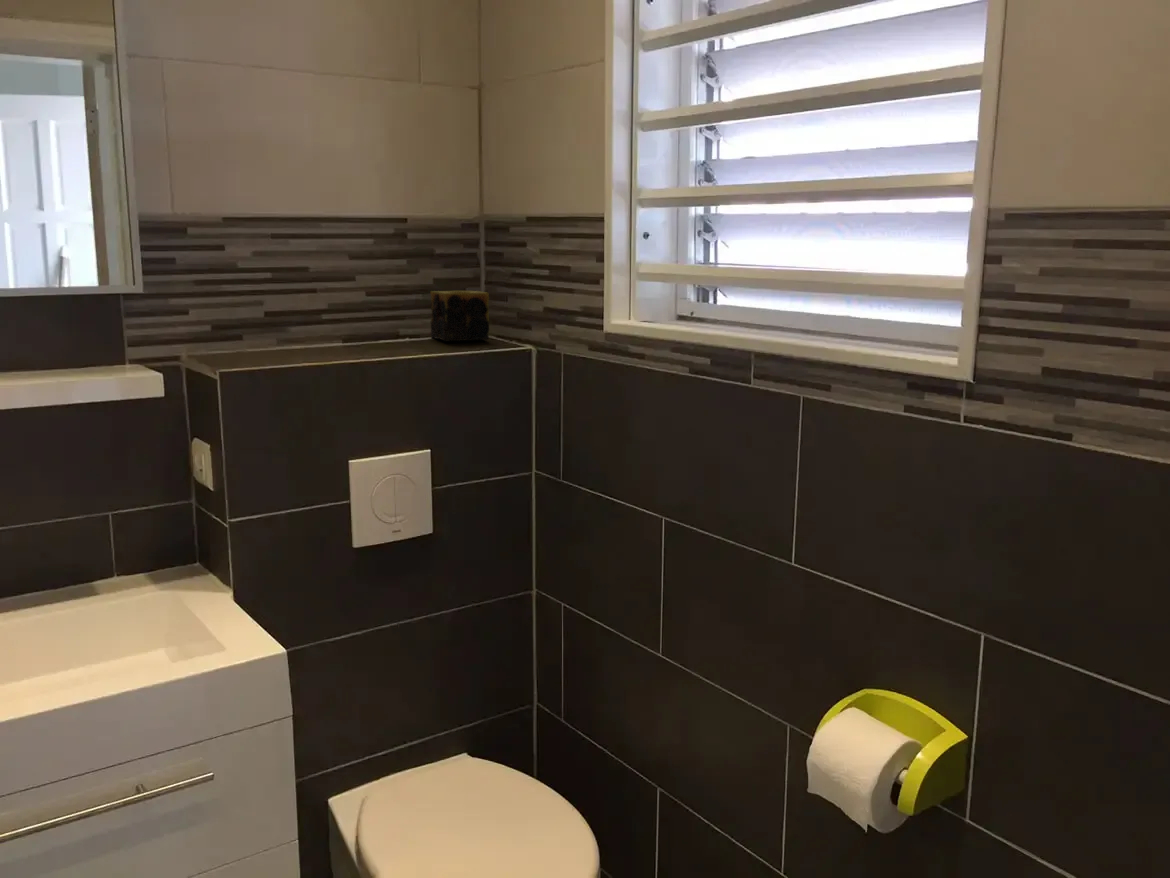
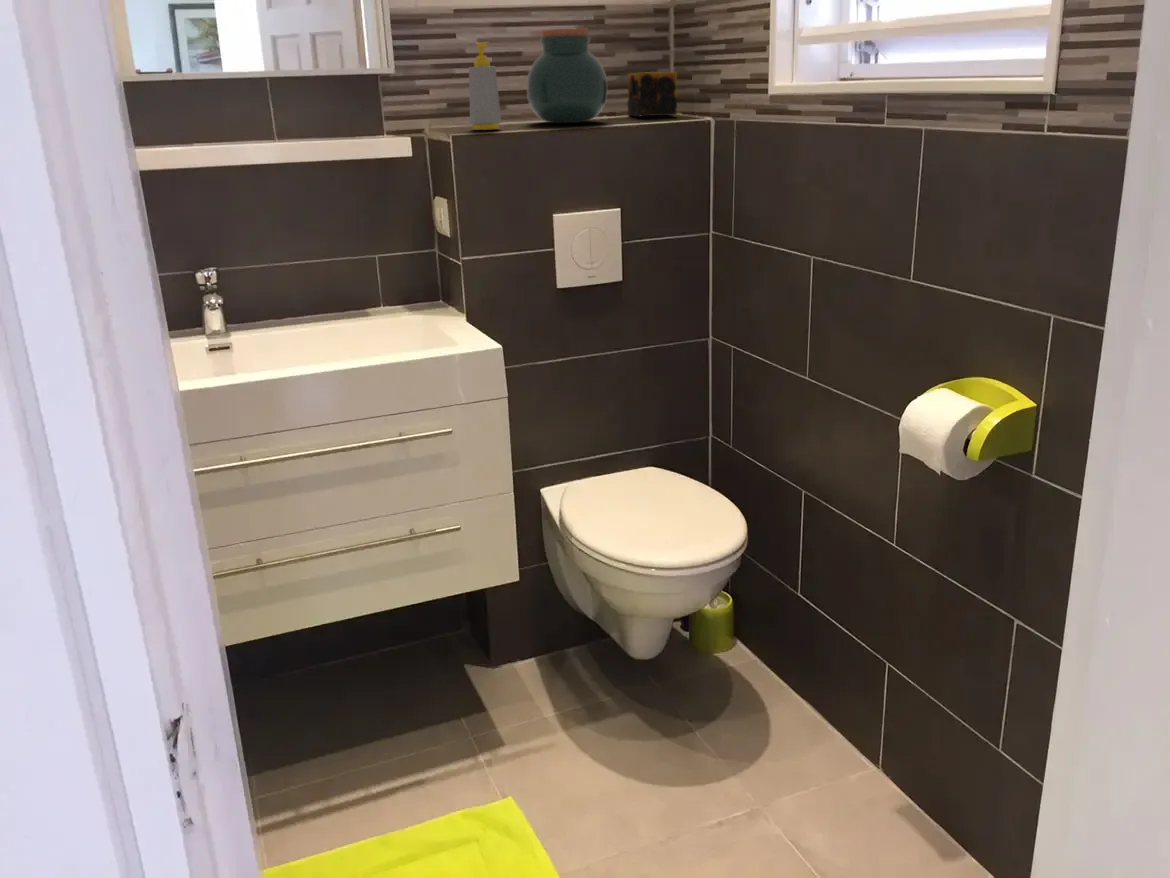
jar: none [313,245,410,352] -> present [527,29,607,123]
soap bottle: none [241,260,282,363] -> present [469,42,501,130]

